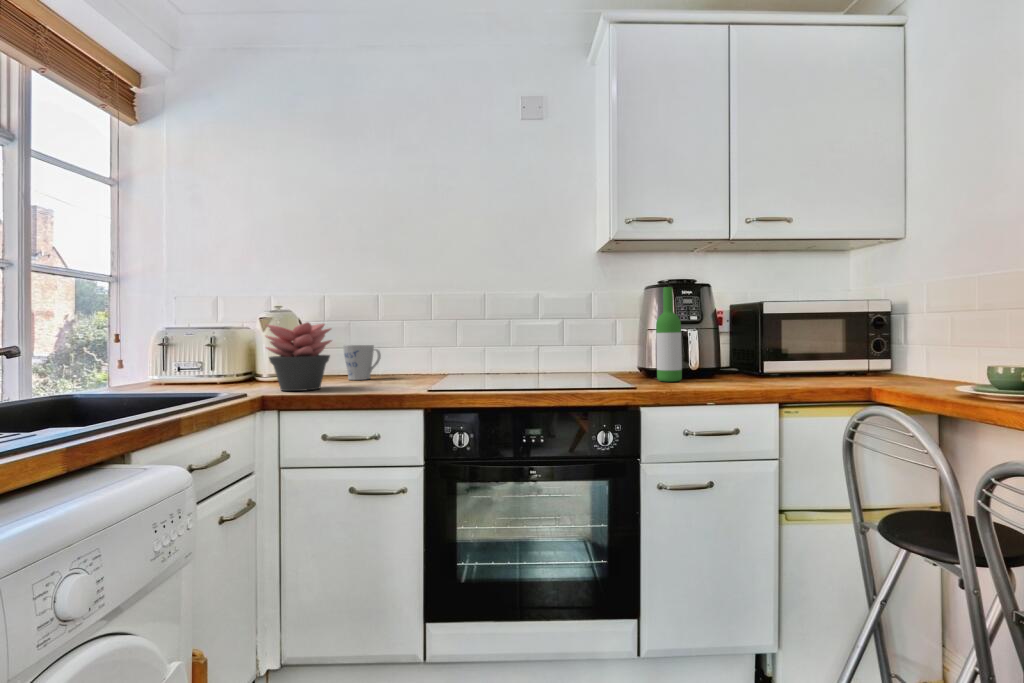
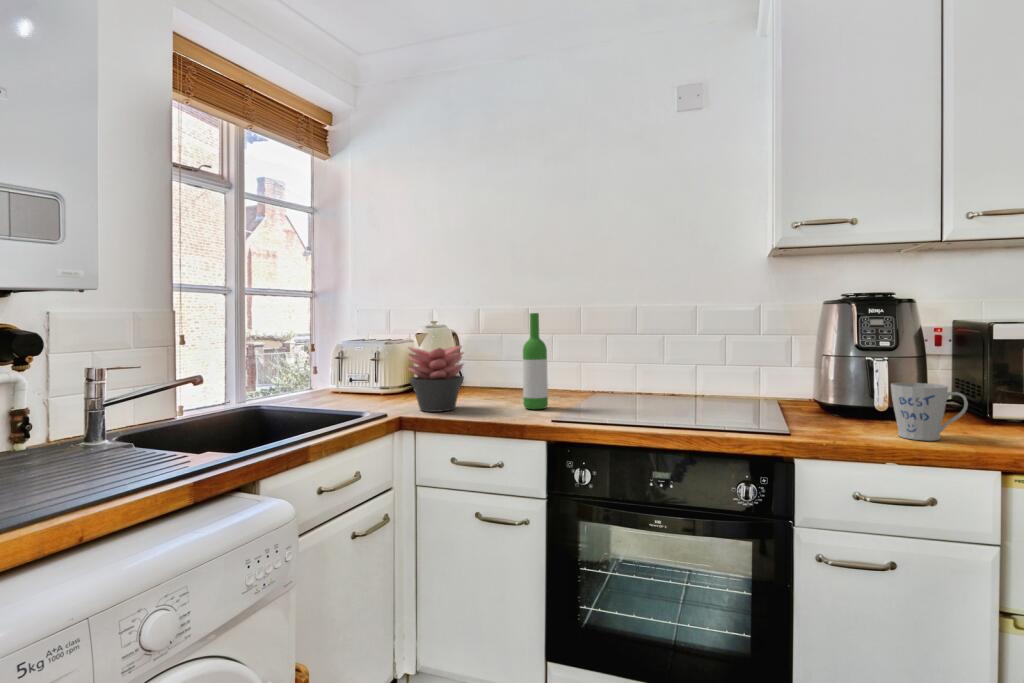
wine bottle: present [656,287,682,382] -> present [523,313,548,409]
mug: present [343,345,381,380] -> present [891,383,968,441]

